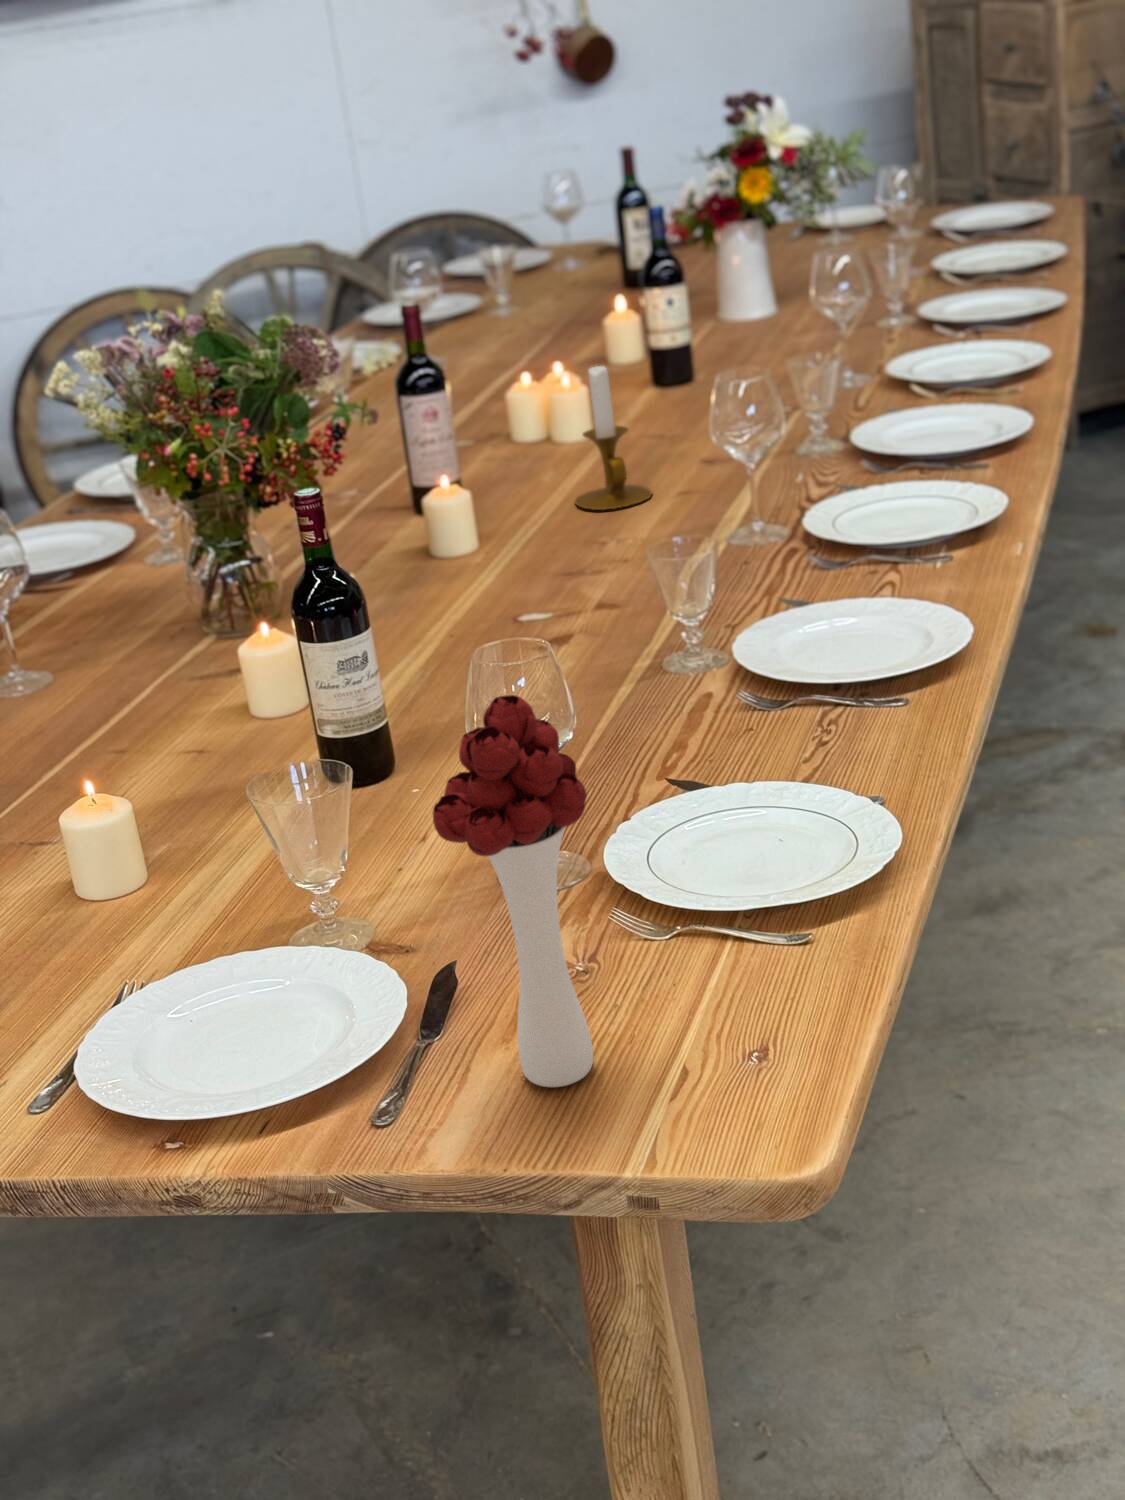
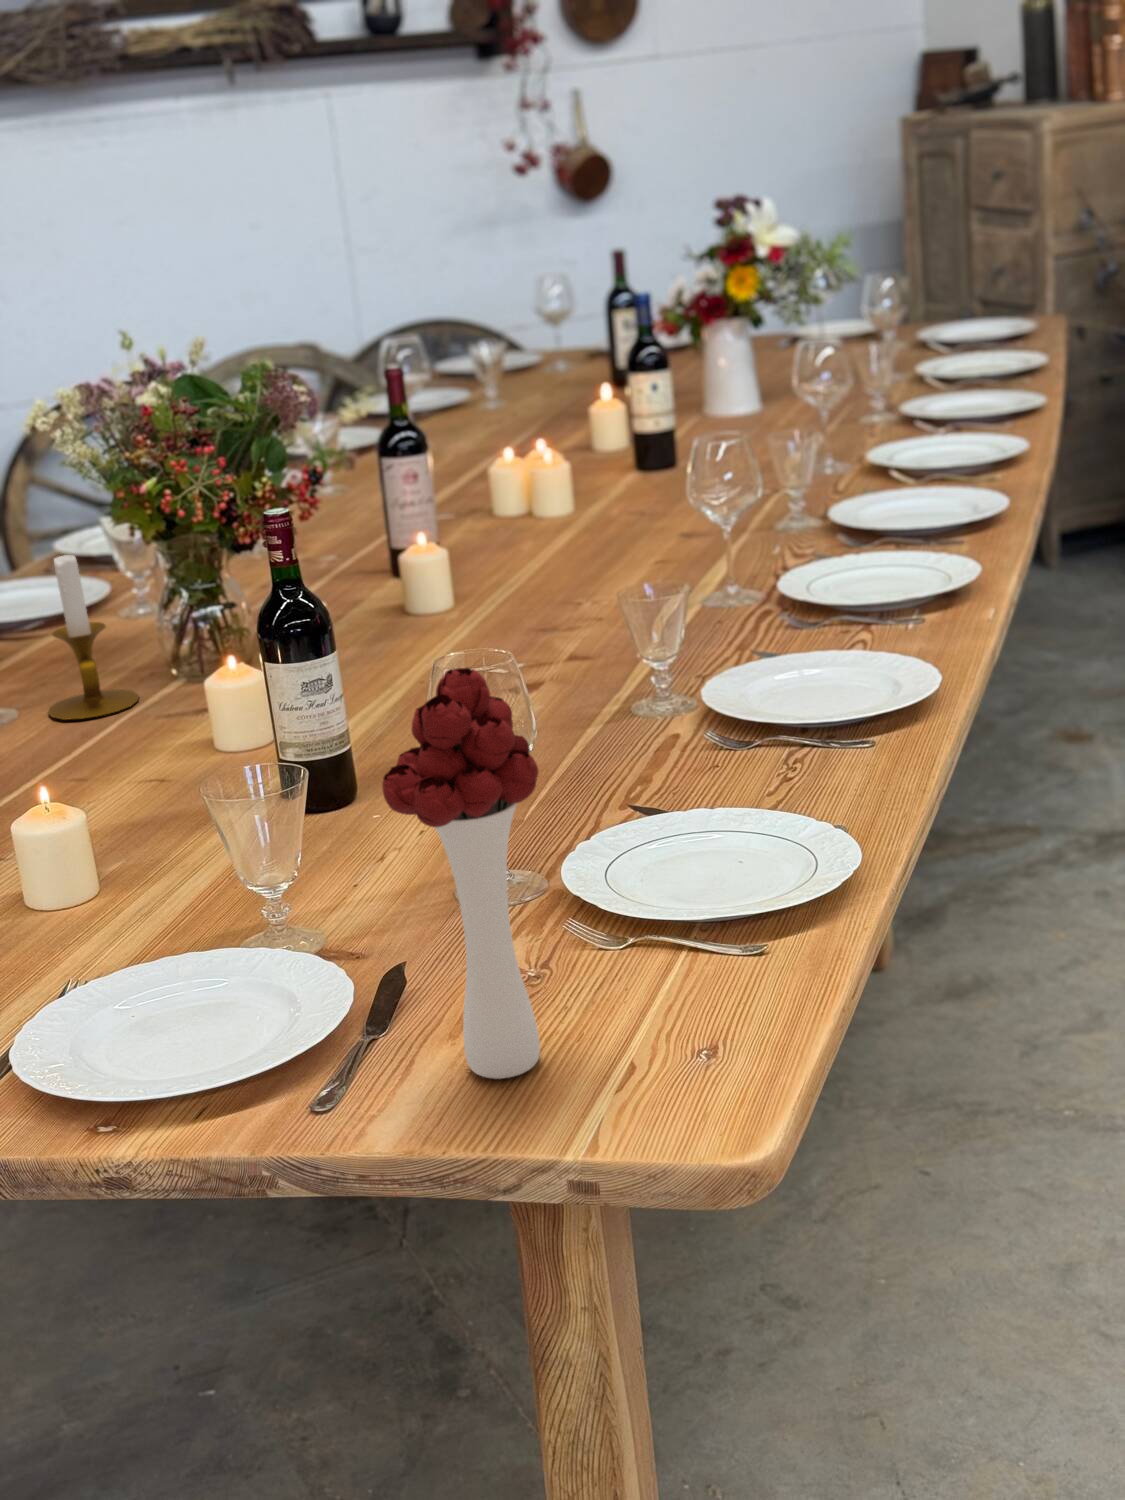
candlestick: present [575,366,652,510] -> present [48,555,139,720]

